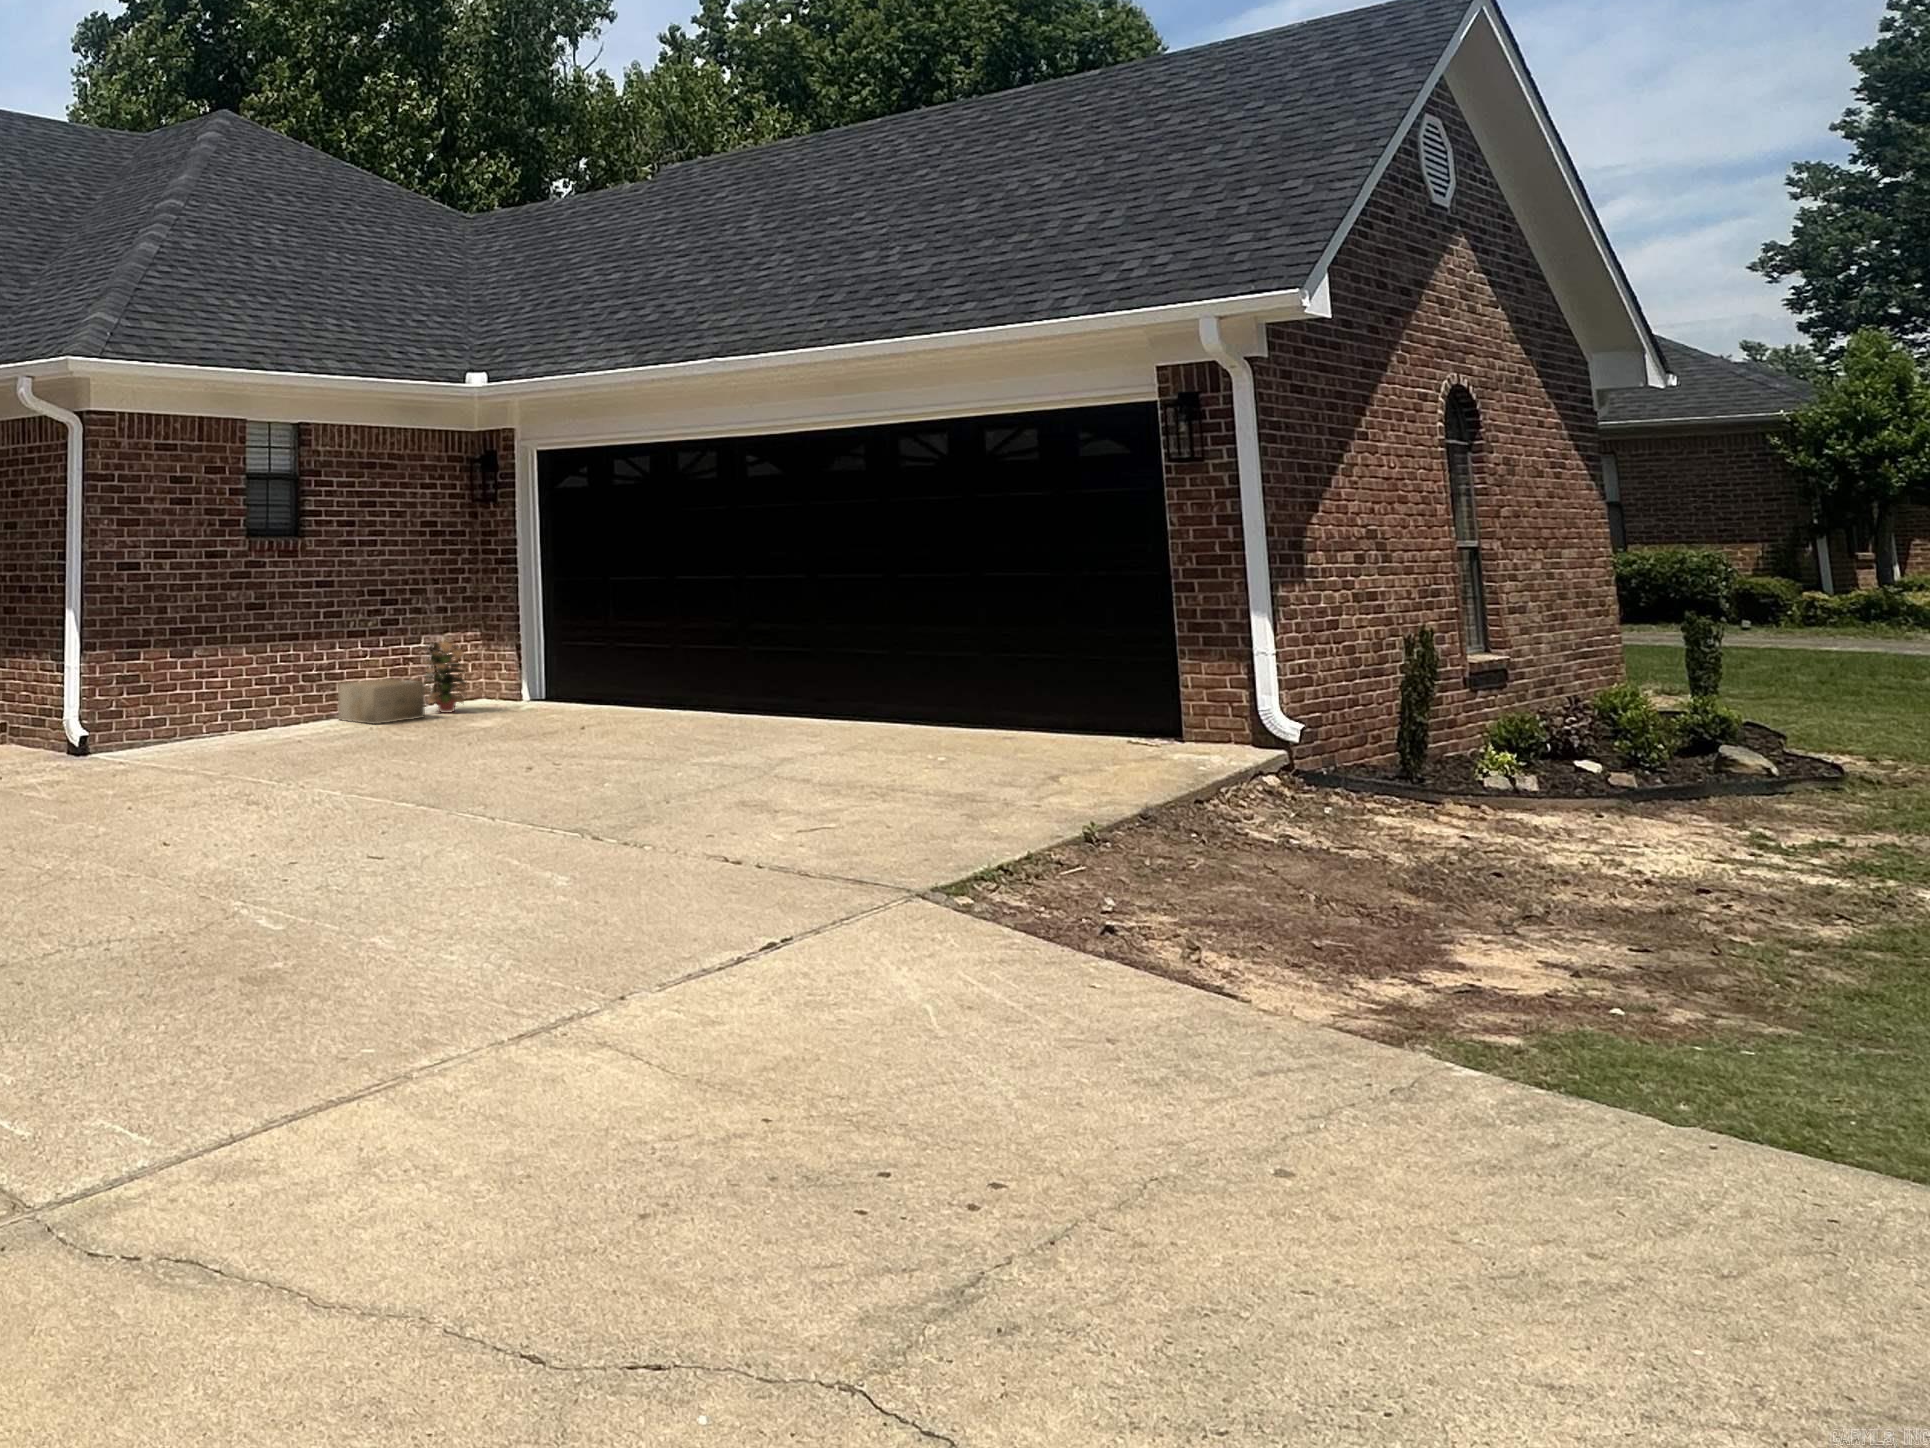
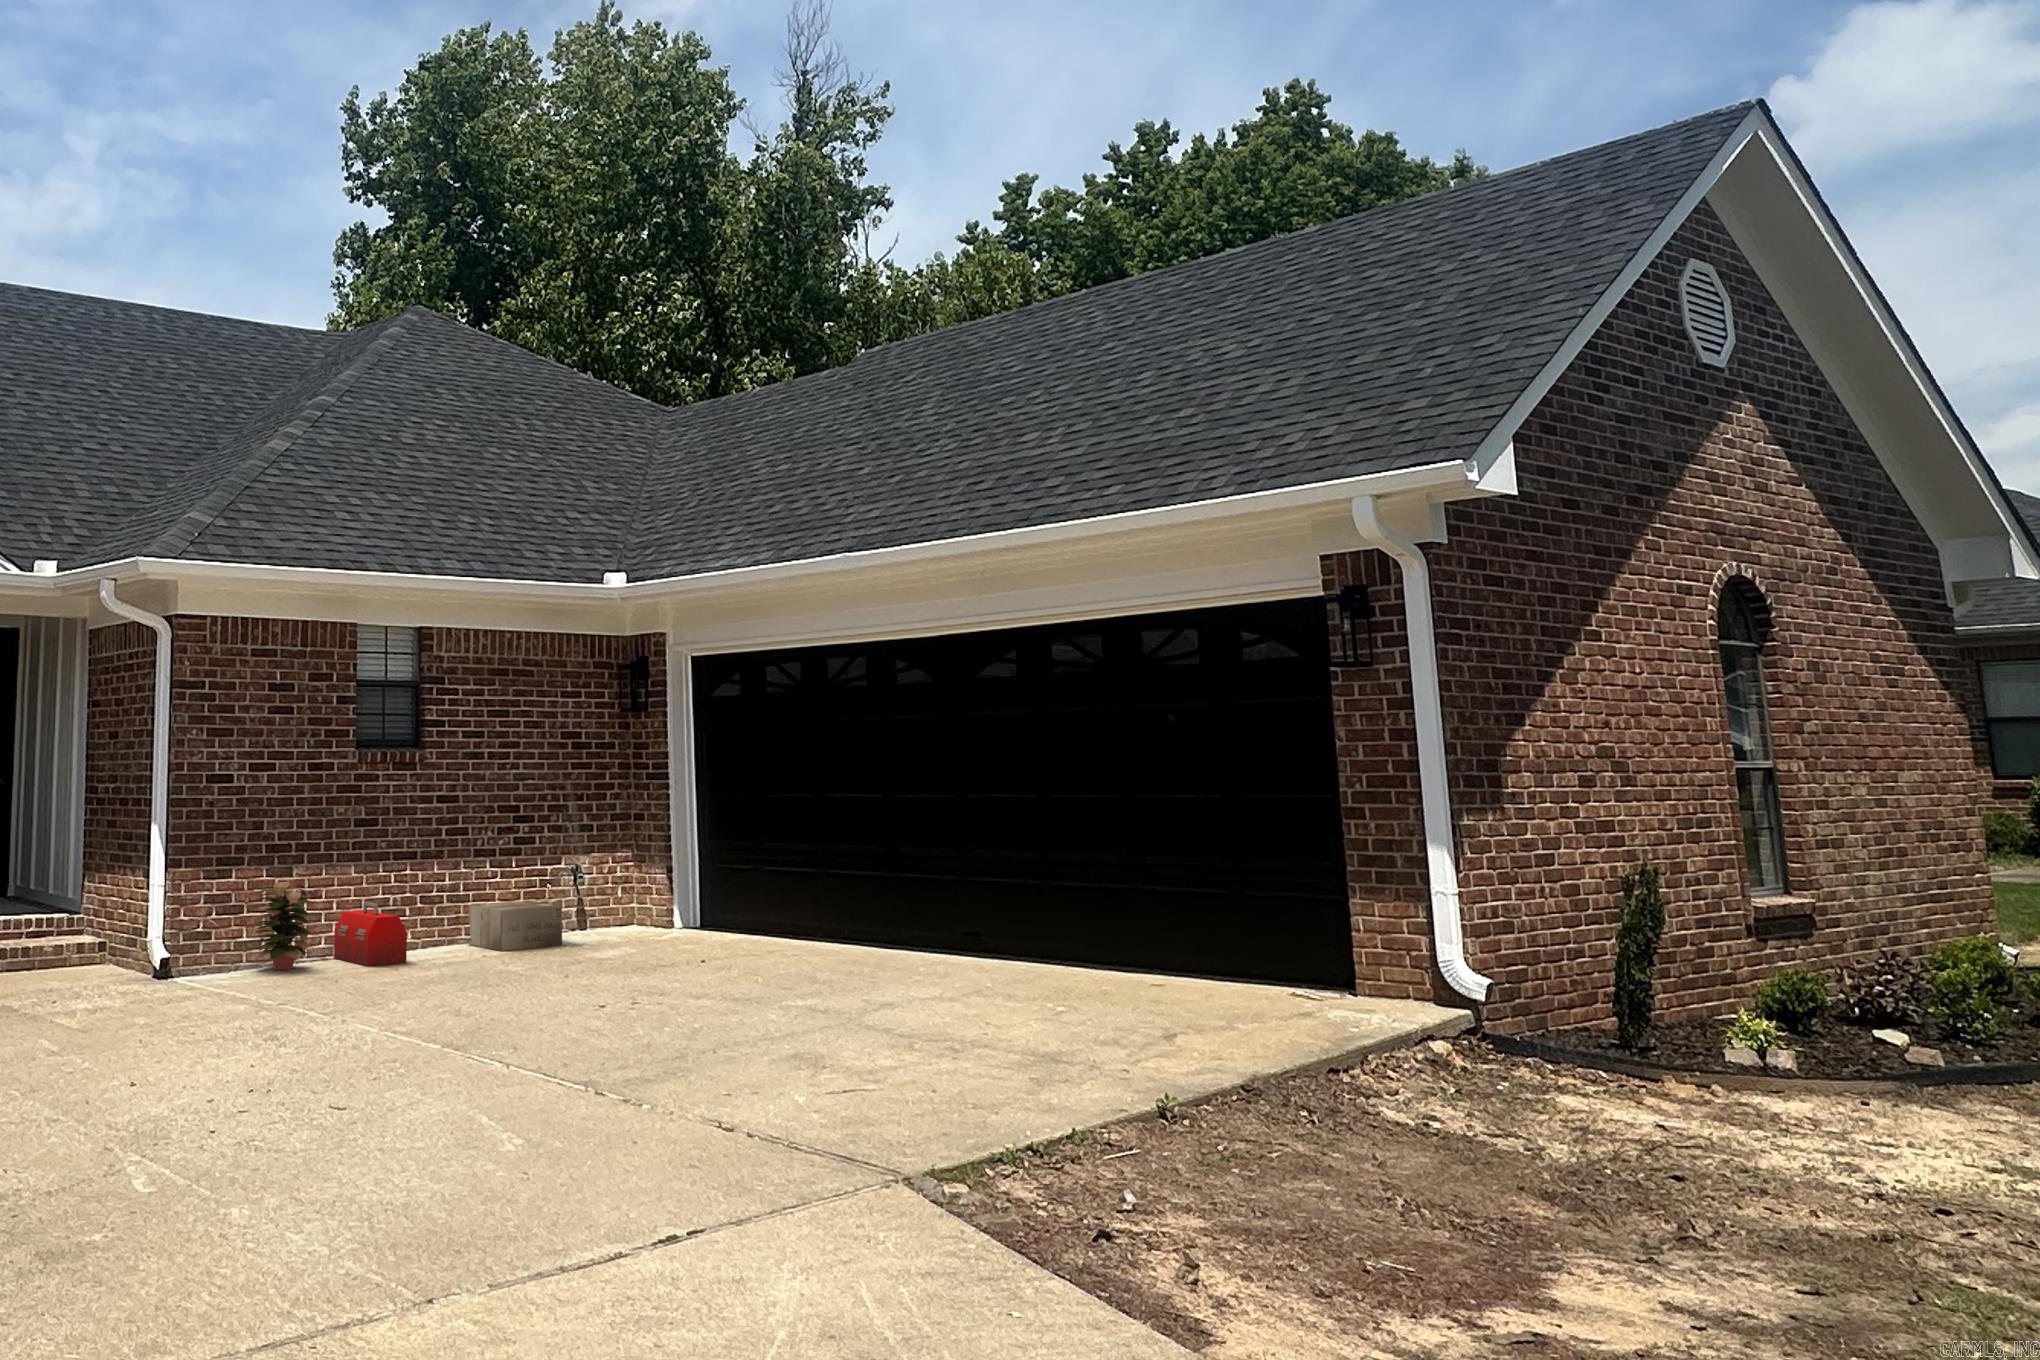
decorative plant: present [423,642,467,713] -> present [255,882,311,970]
toolbox: none [224,682,297,740] -> present [334,902,407,966]

